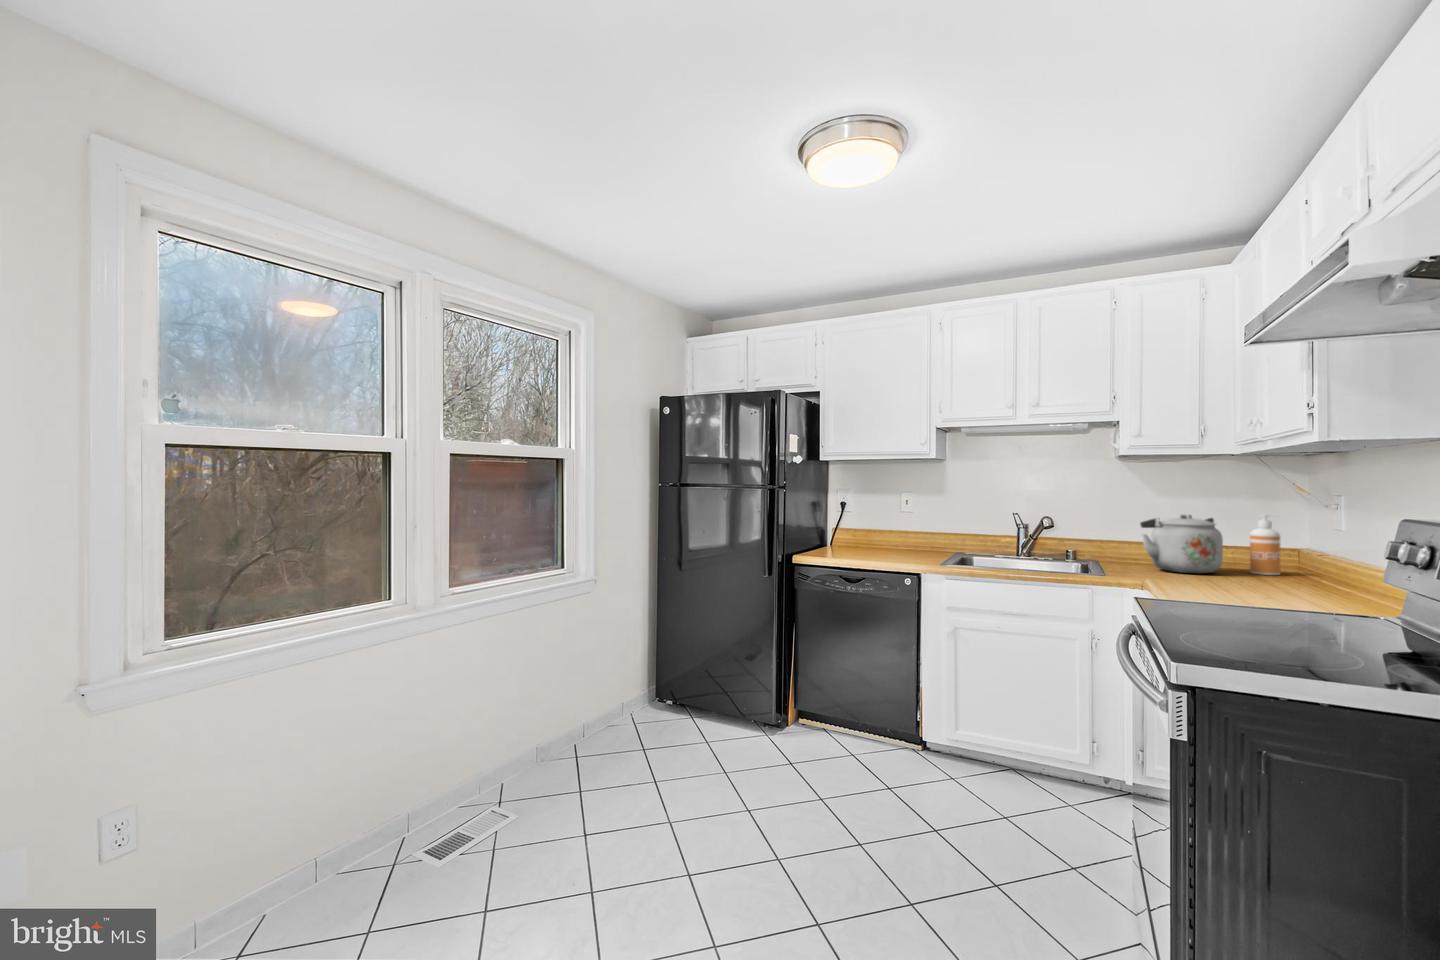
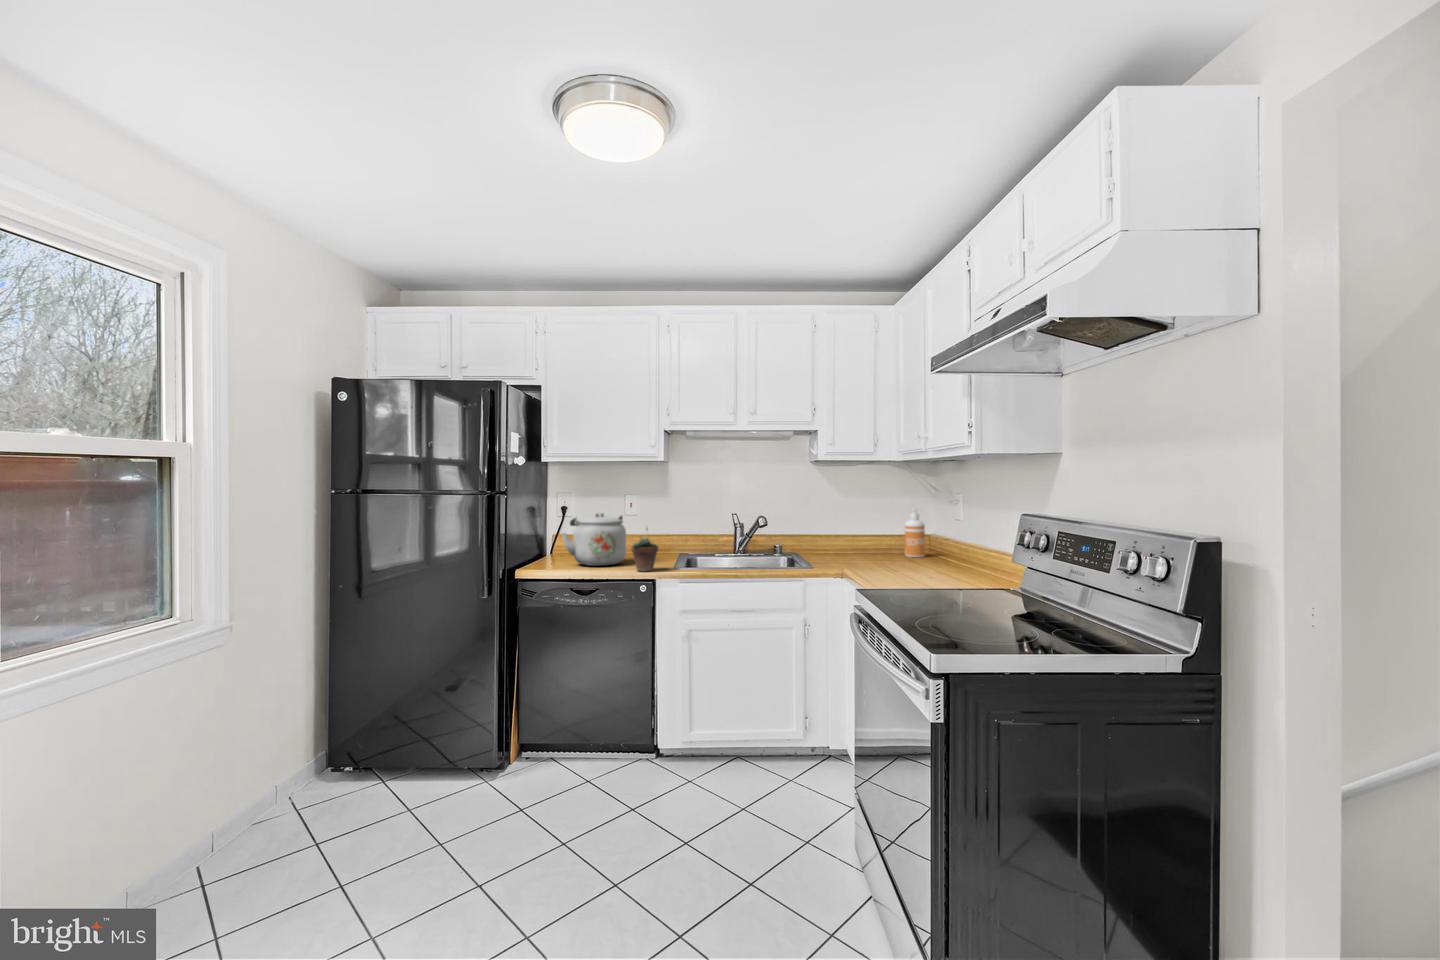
kettle: present [1140,514,1223,574] -> present [562,513,626,566]
succulent plant: none [899,522,926,566] -> present [631,528,658,571]

